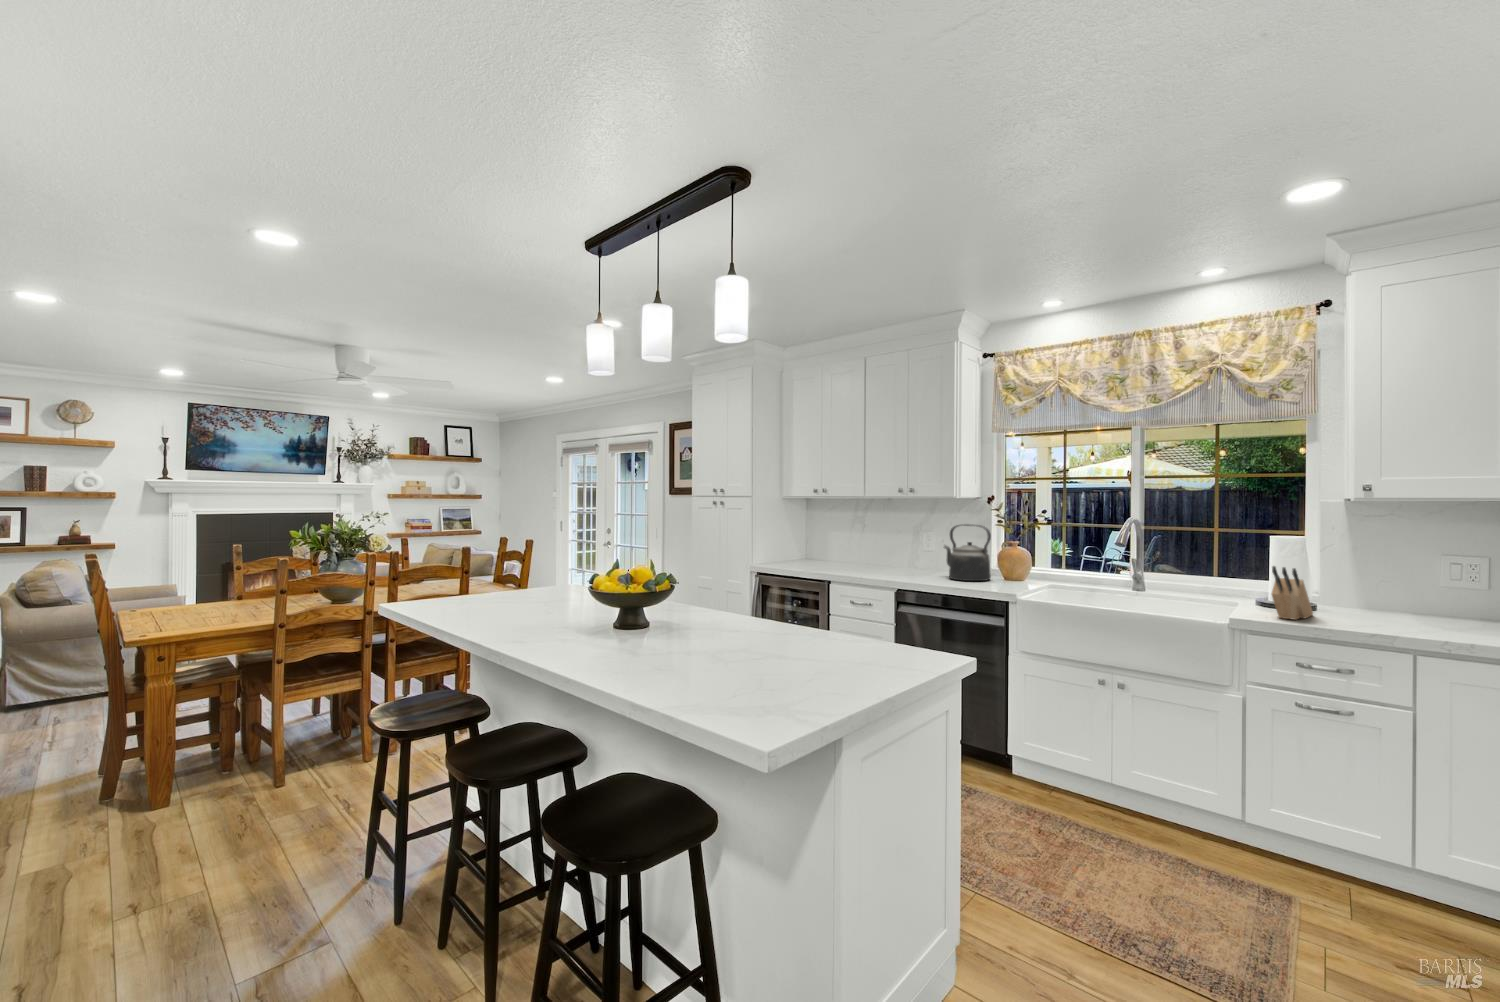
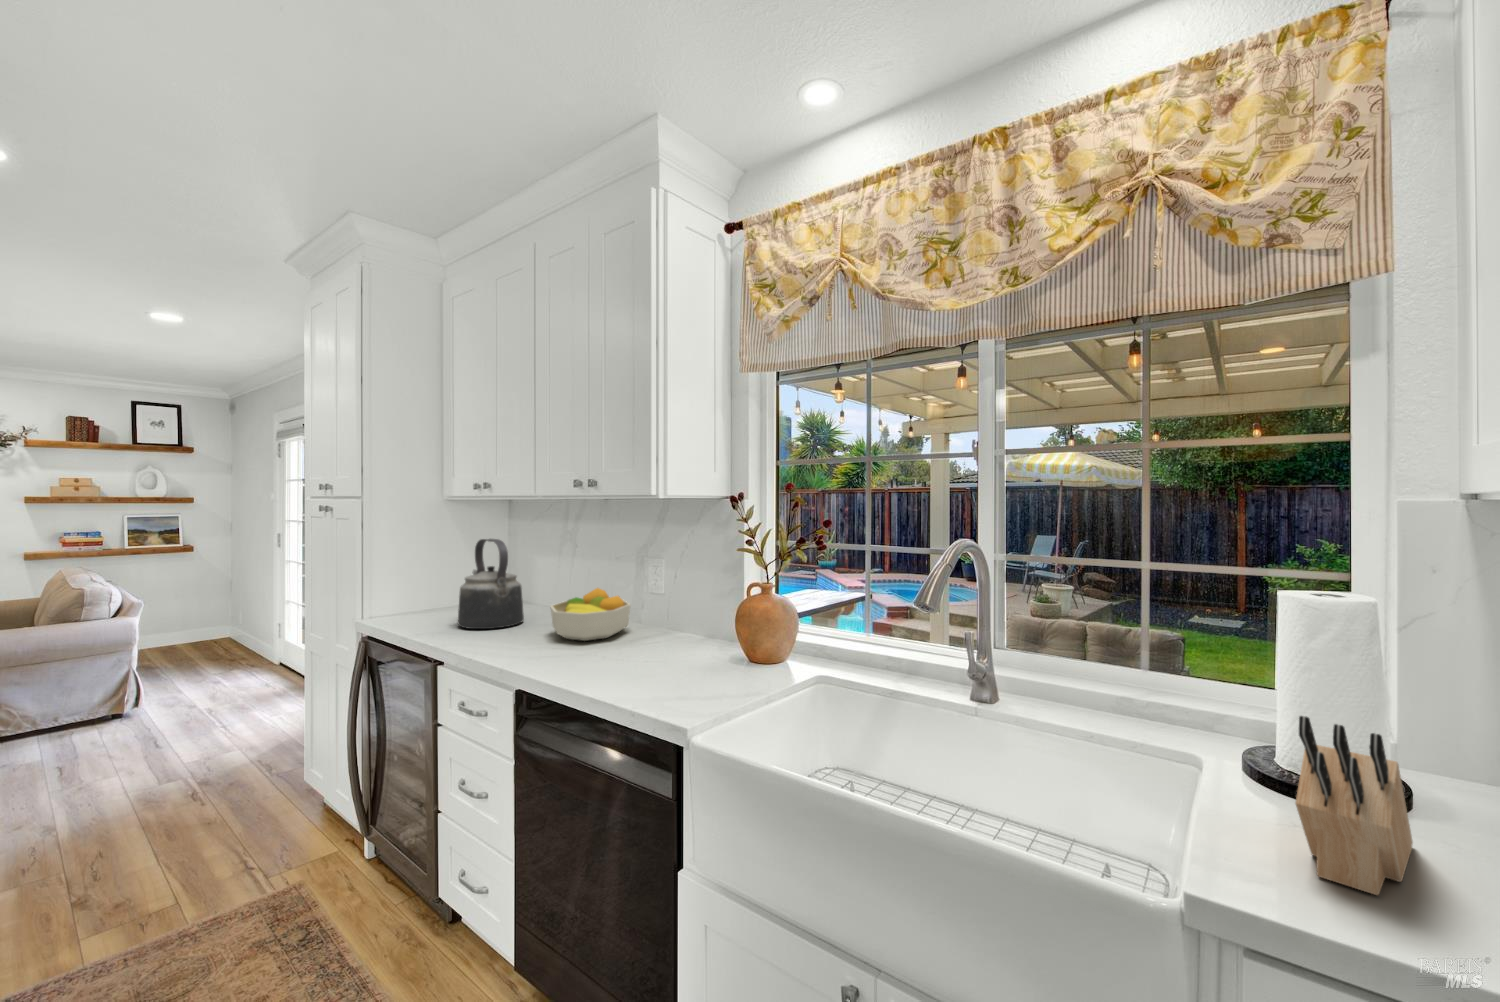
kettle: present [944,524,991,581] -> present [458,539,524,629]
fruit bowl: none [876,548,918,574] -> present [550,588,630,641]

